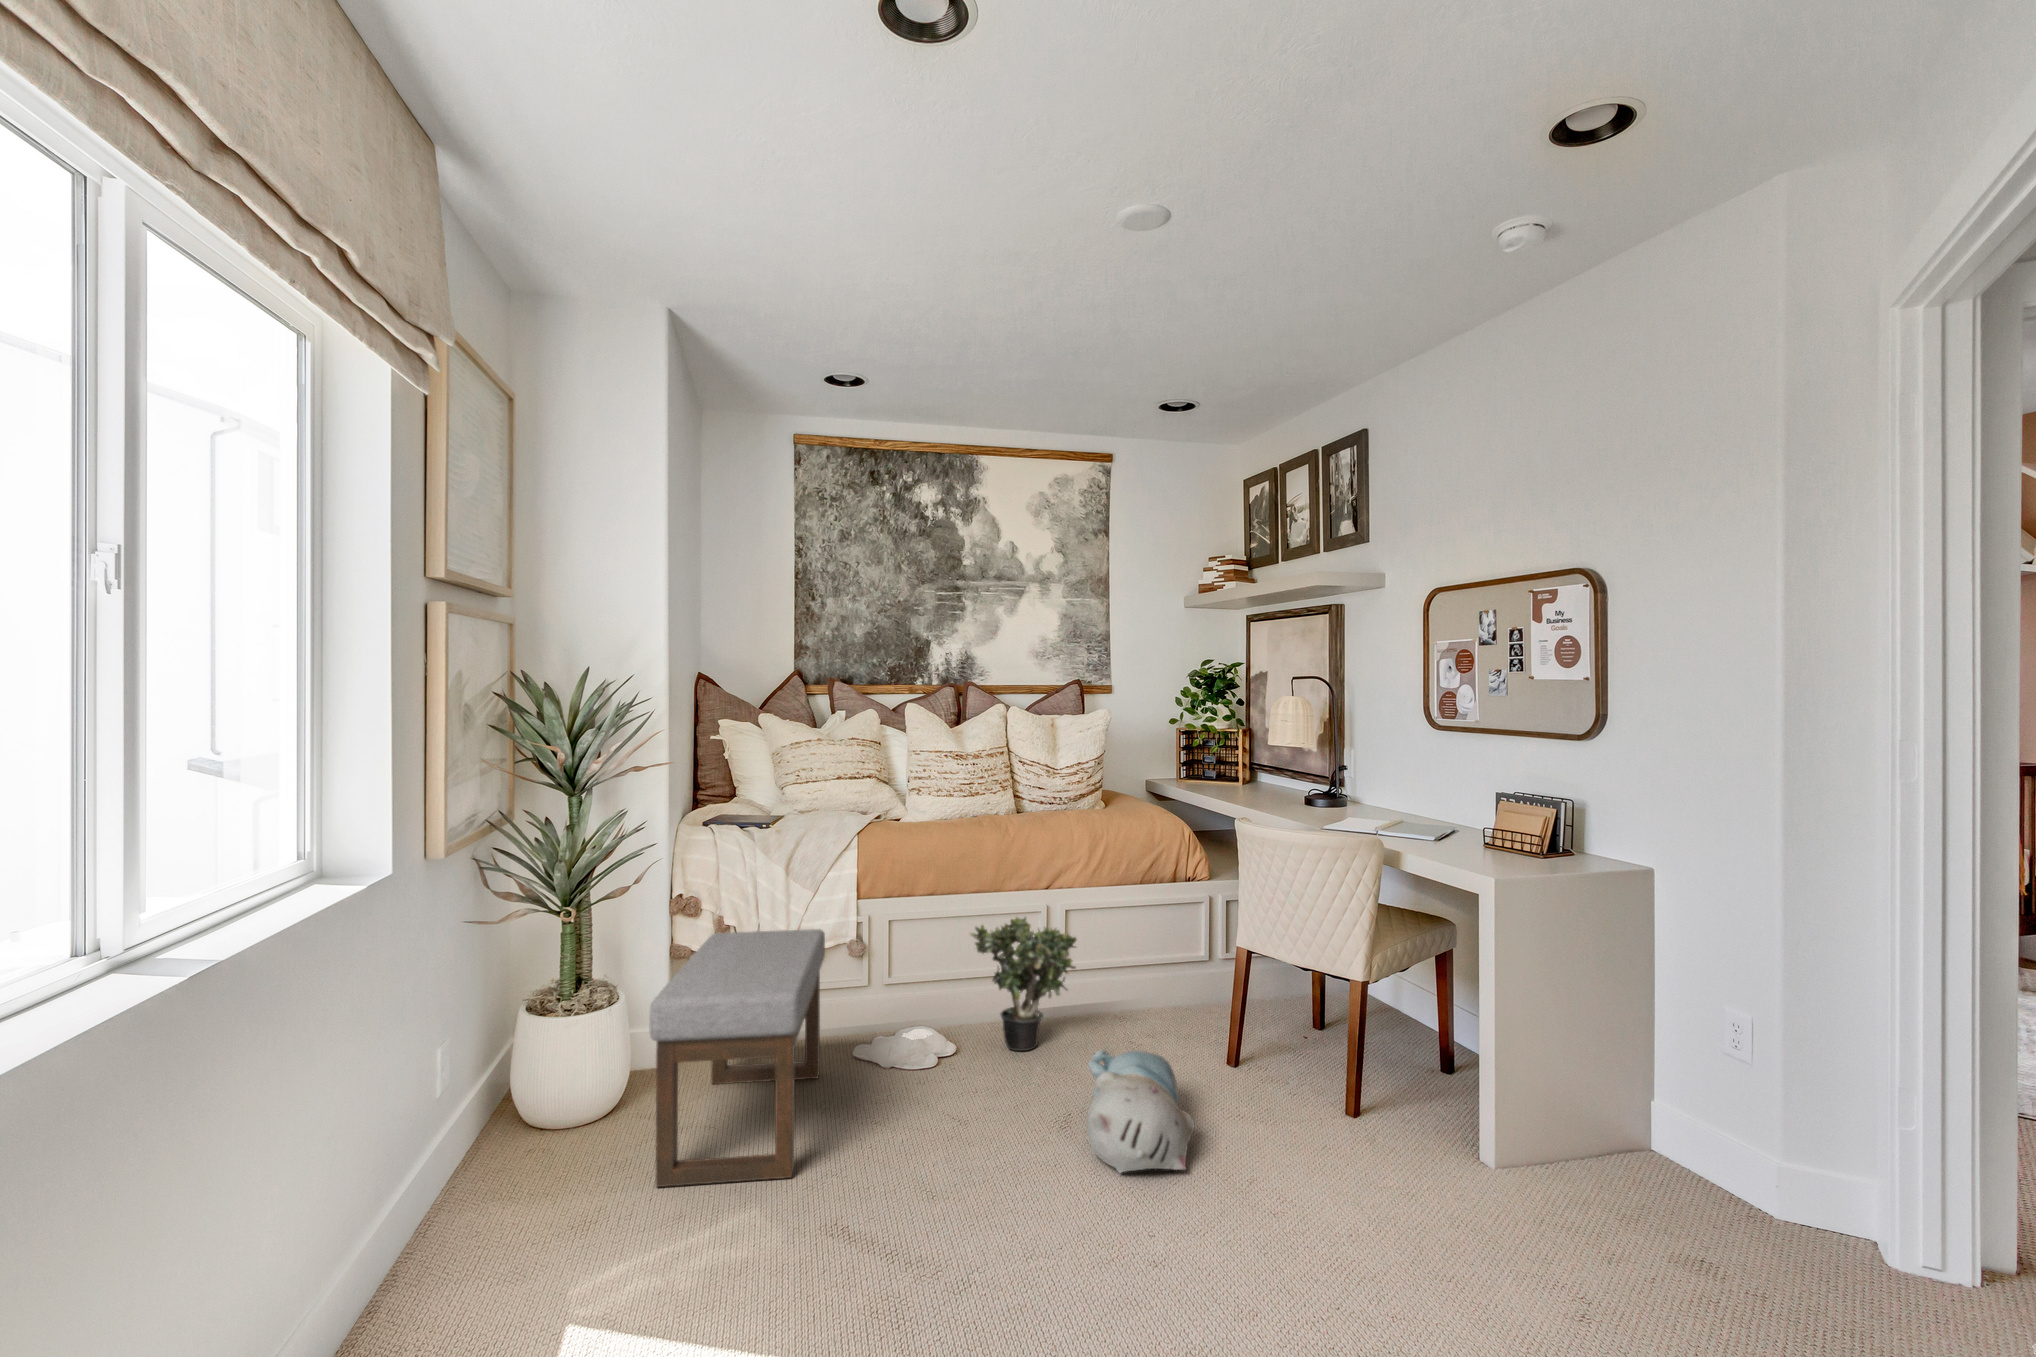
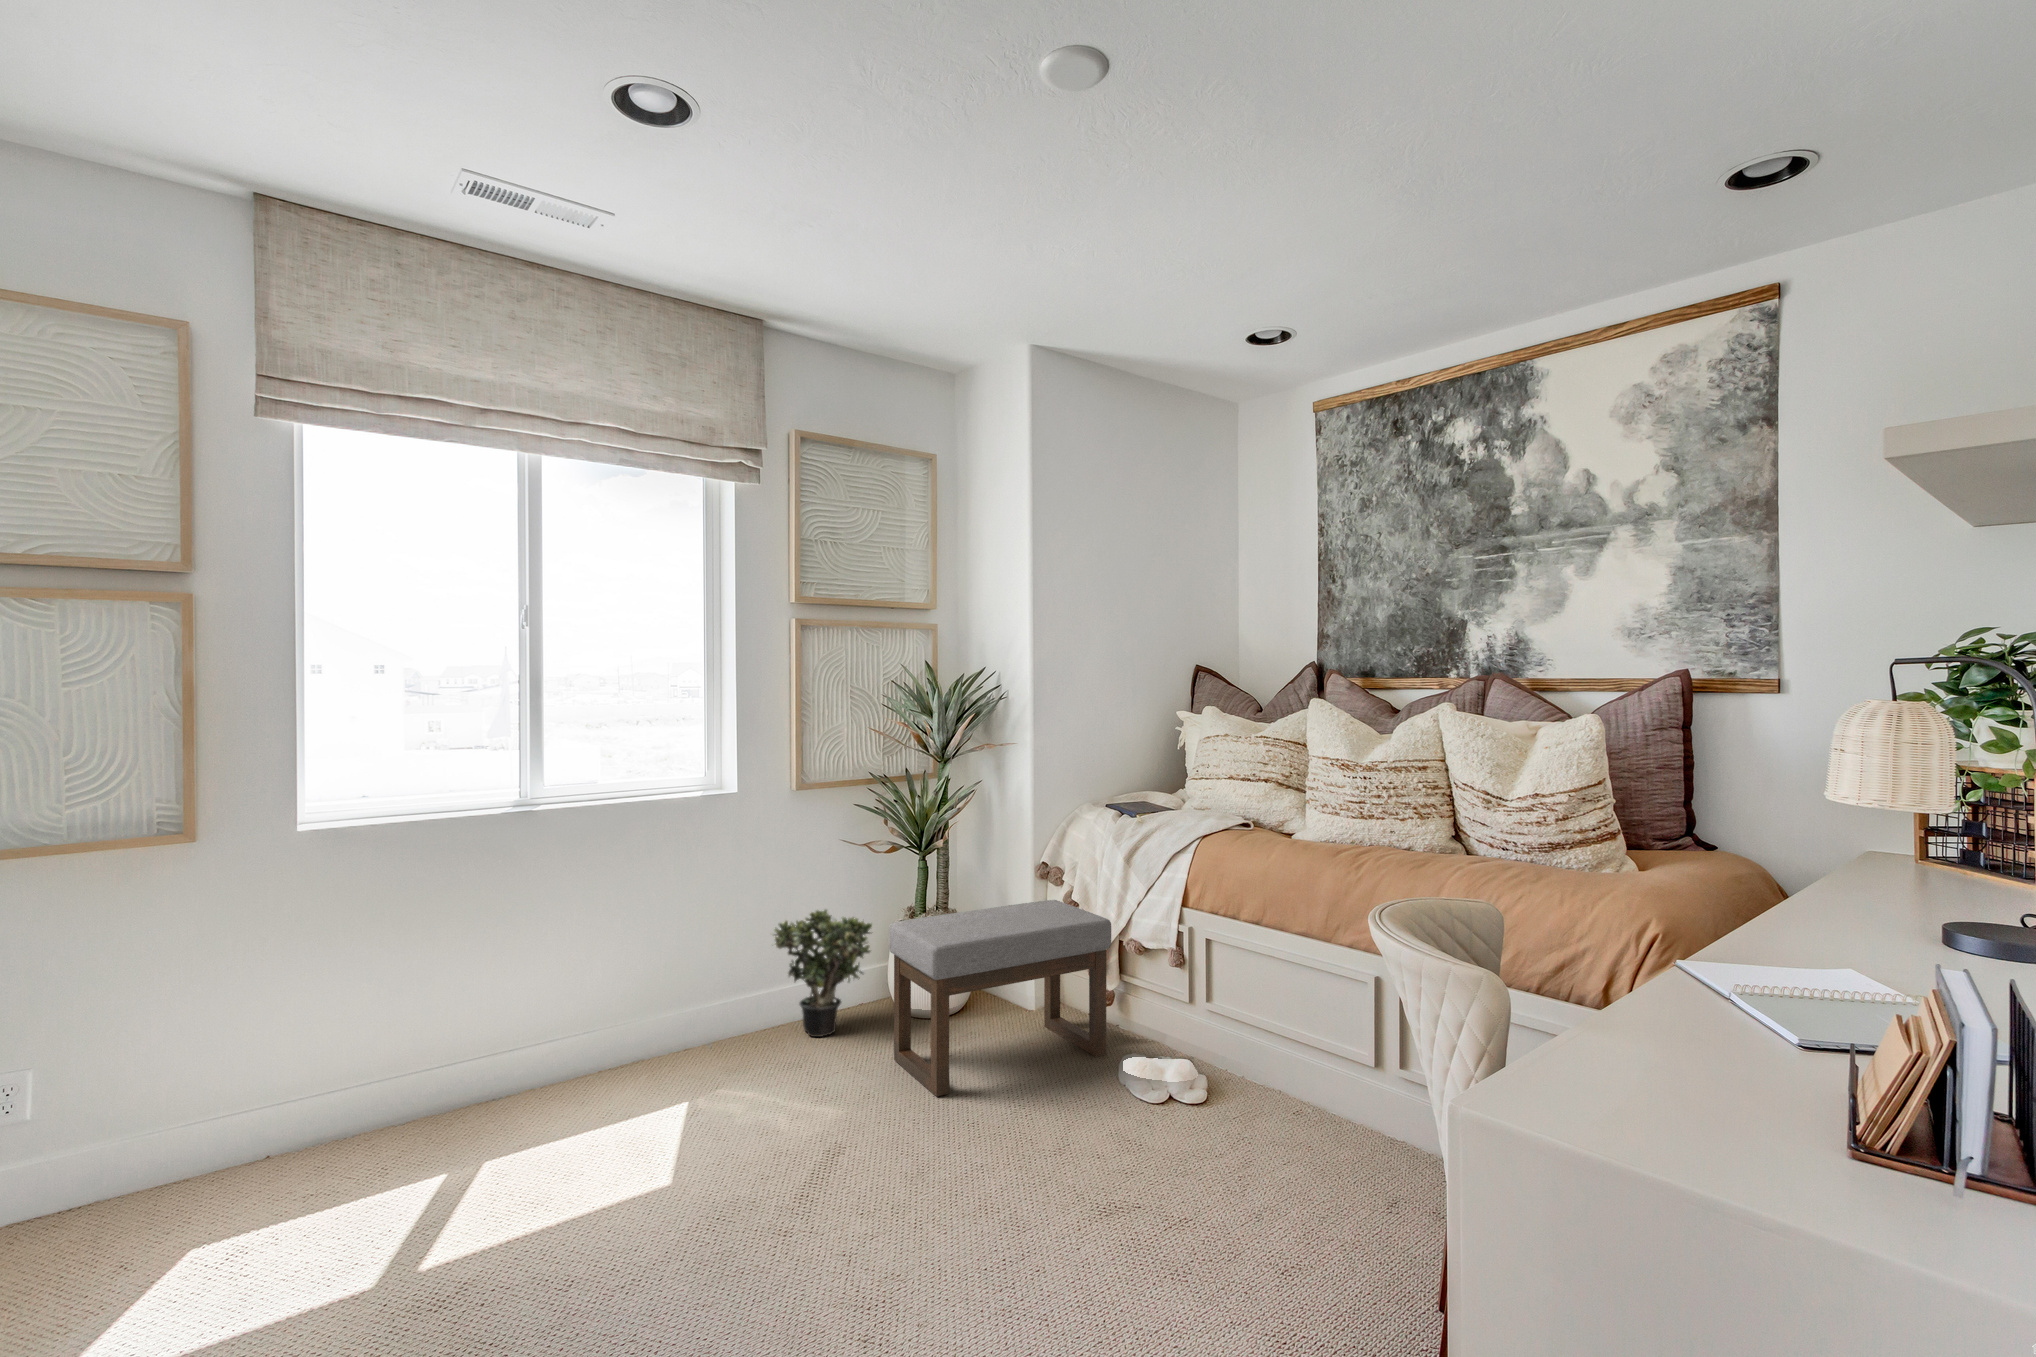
potted plant: present [971,917,1077,1051] -> present [774,910,872,1037]
plush toy: present [1087,1050,1194,1173] -> none [1042,1129,1243,1280]

